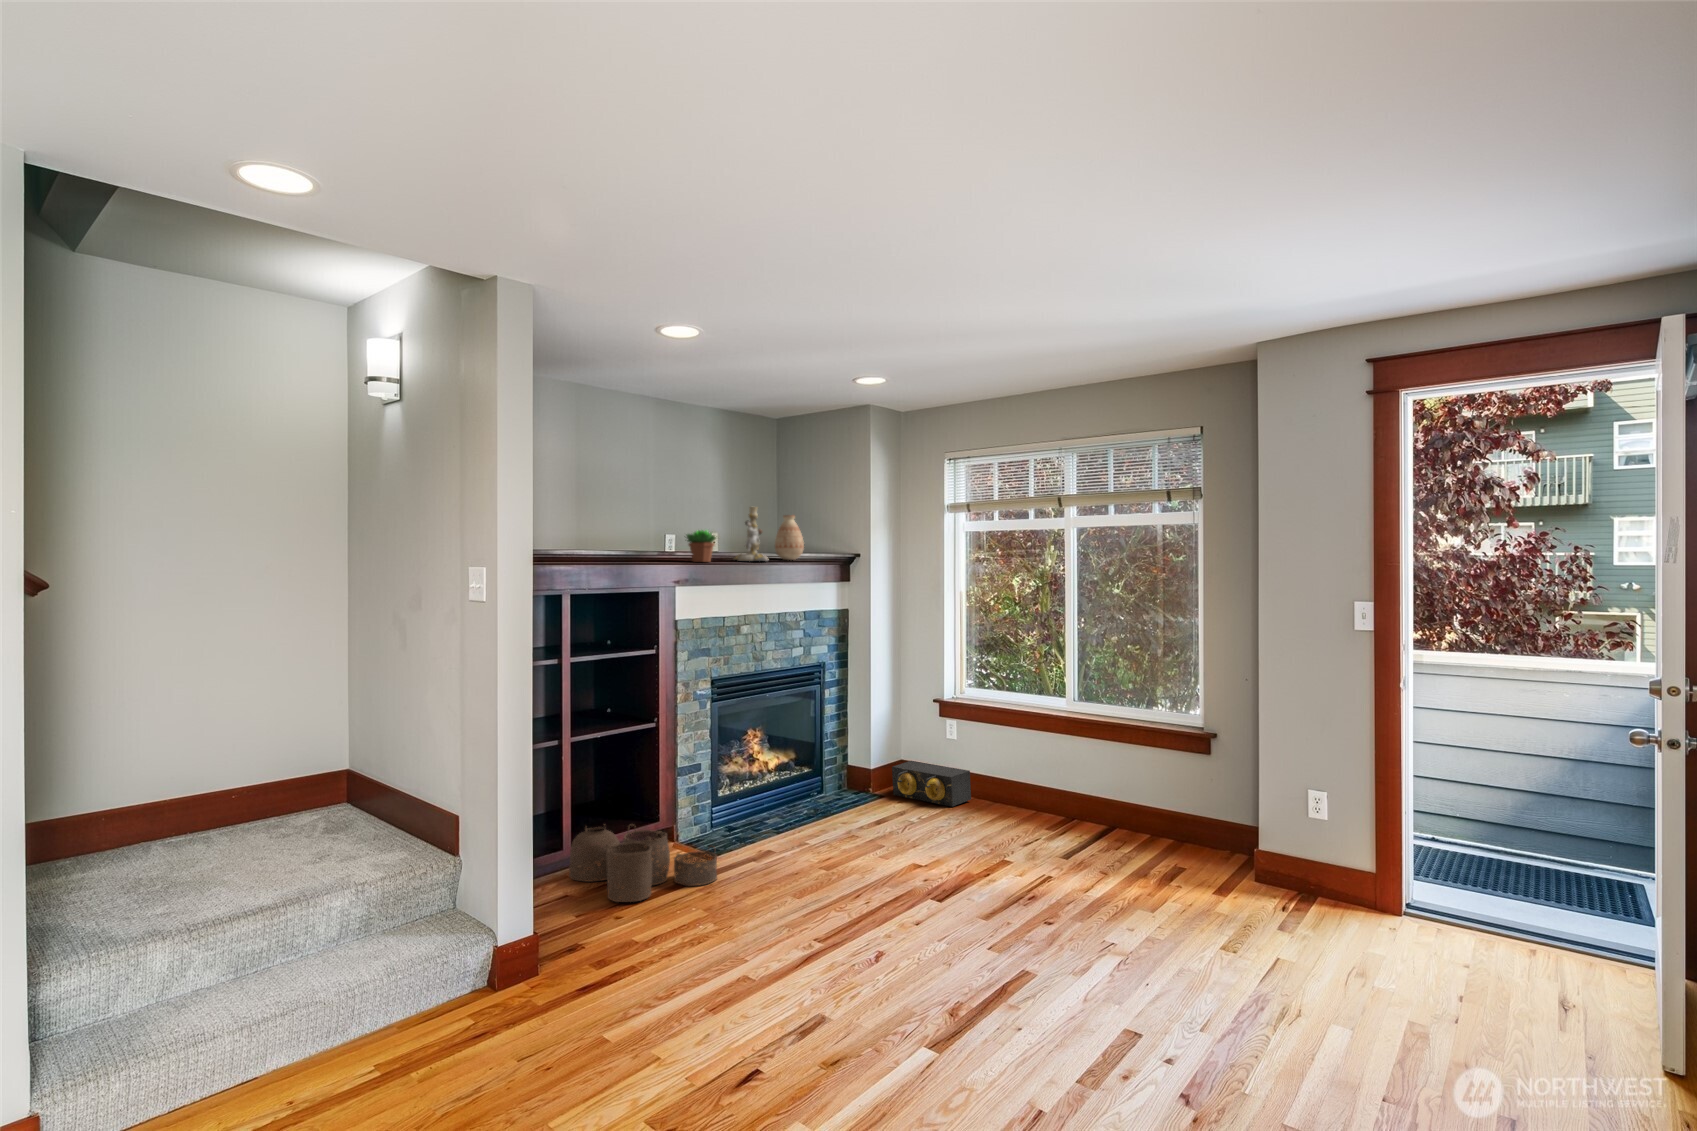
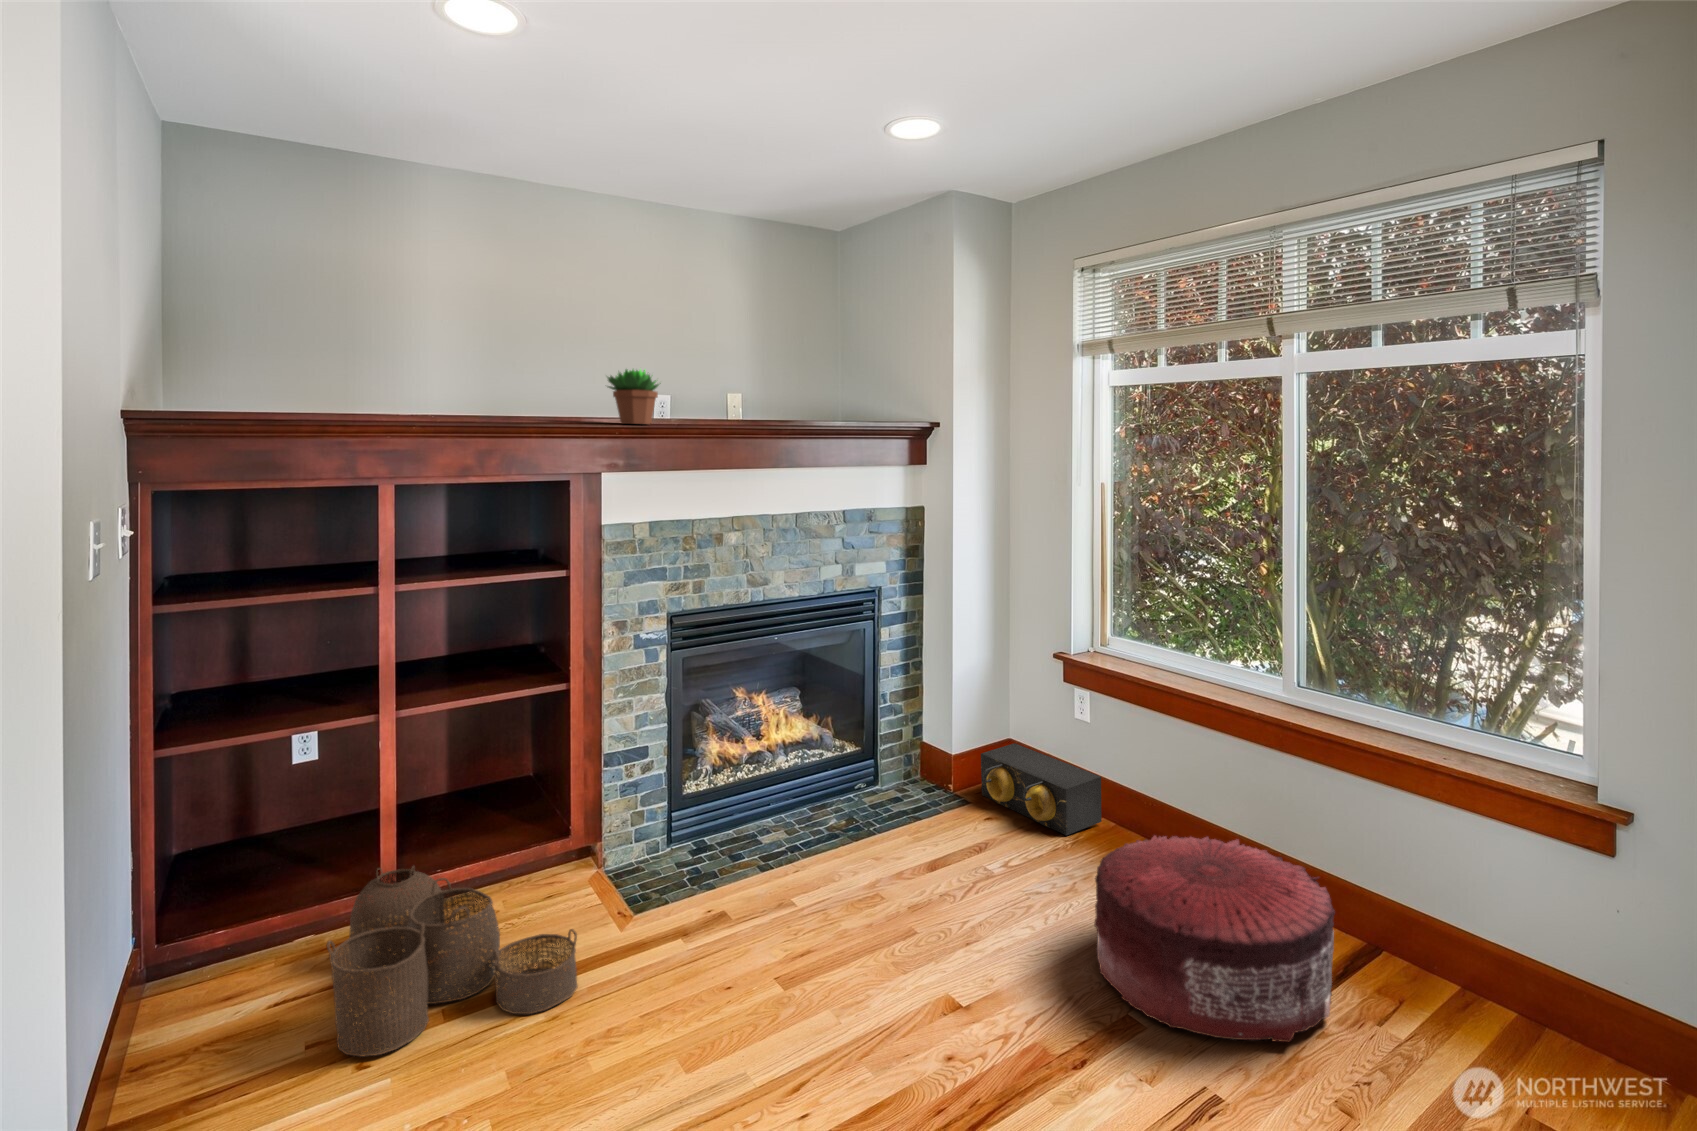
candlestick: present [734,507,769,561] -> none [706,335,764,426]
vase: present [775,515,804,560] -> none [788,354,835,427]
pouf: none [981,780,1098,861] -> present [1094,836,1335,1042]

